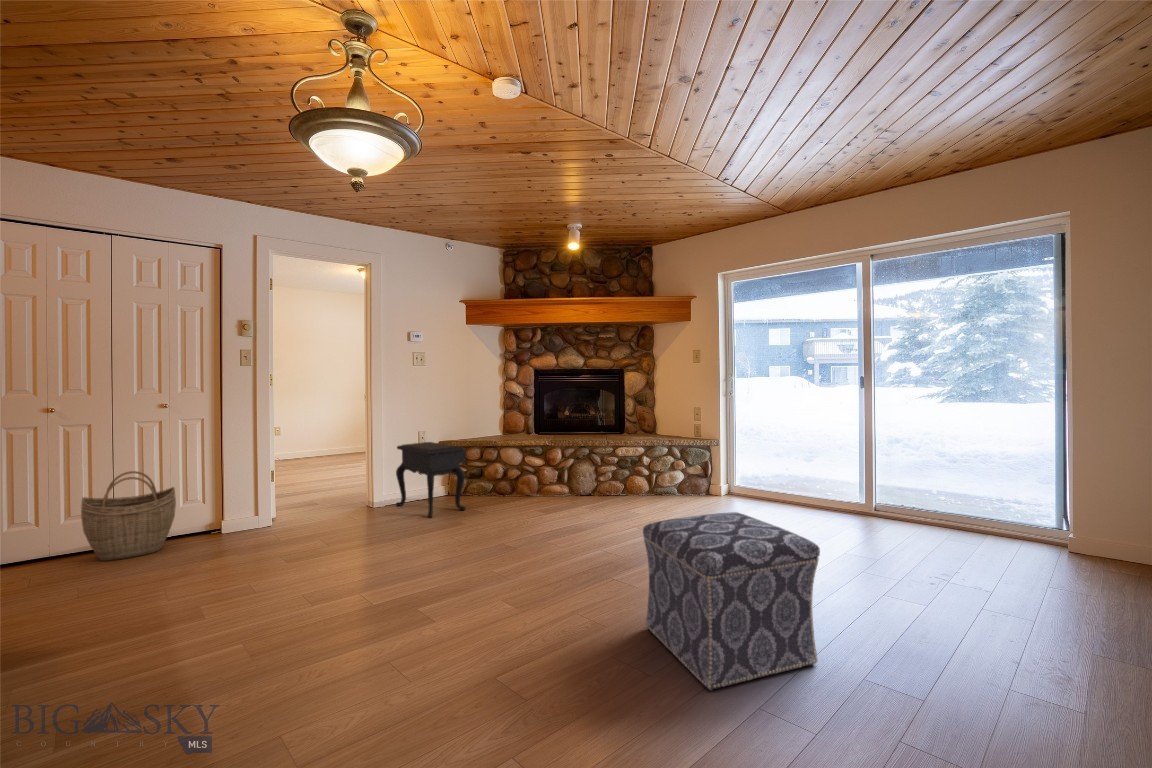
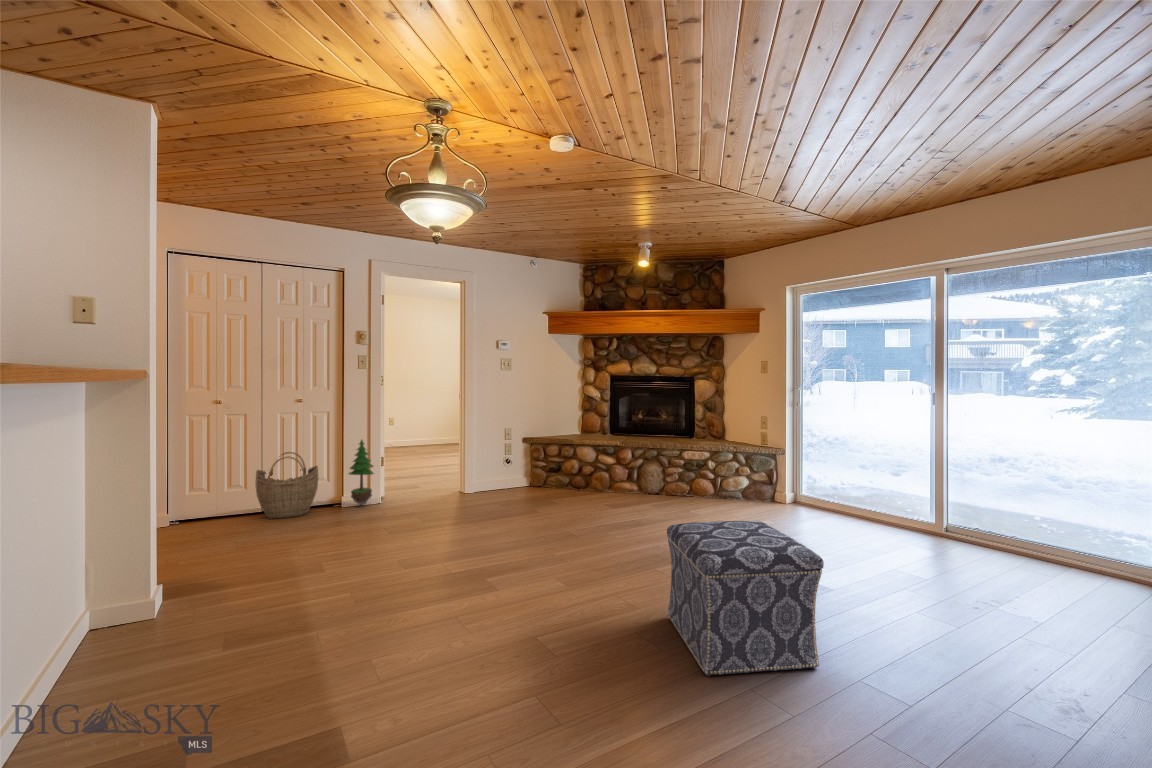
side table: present [396,442,466,518] -> none [485,438,544,504]
potted tree: none [218,450,255,534] -> present [349,440,374,506]

